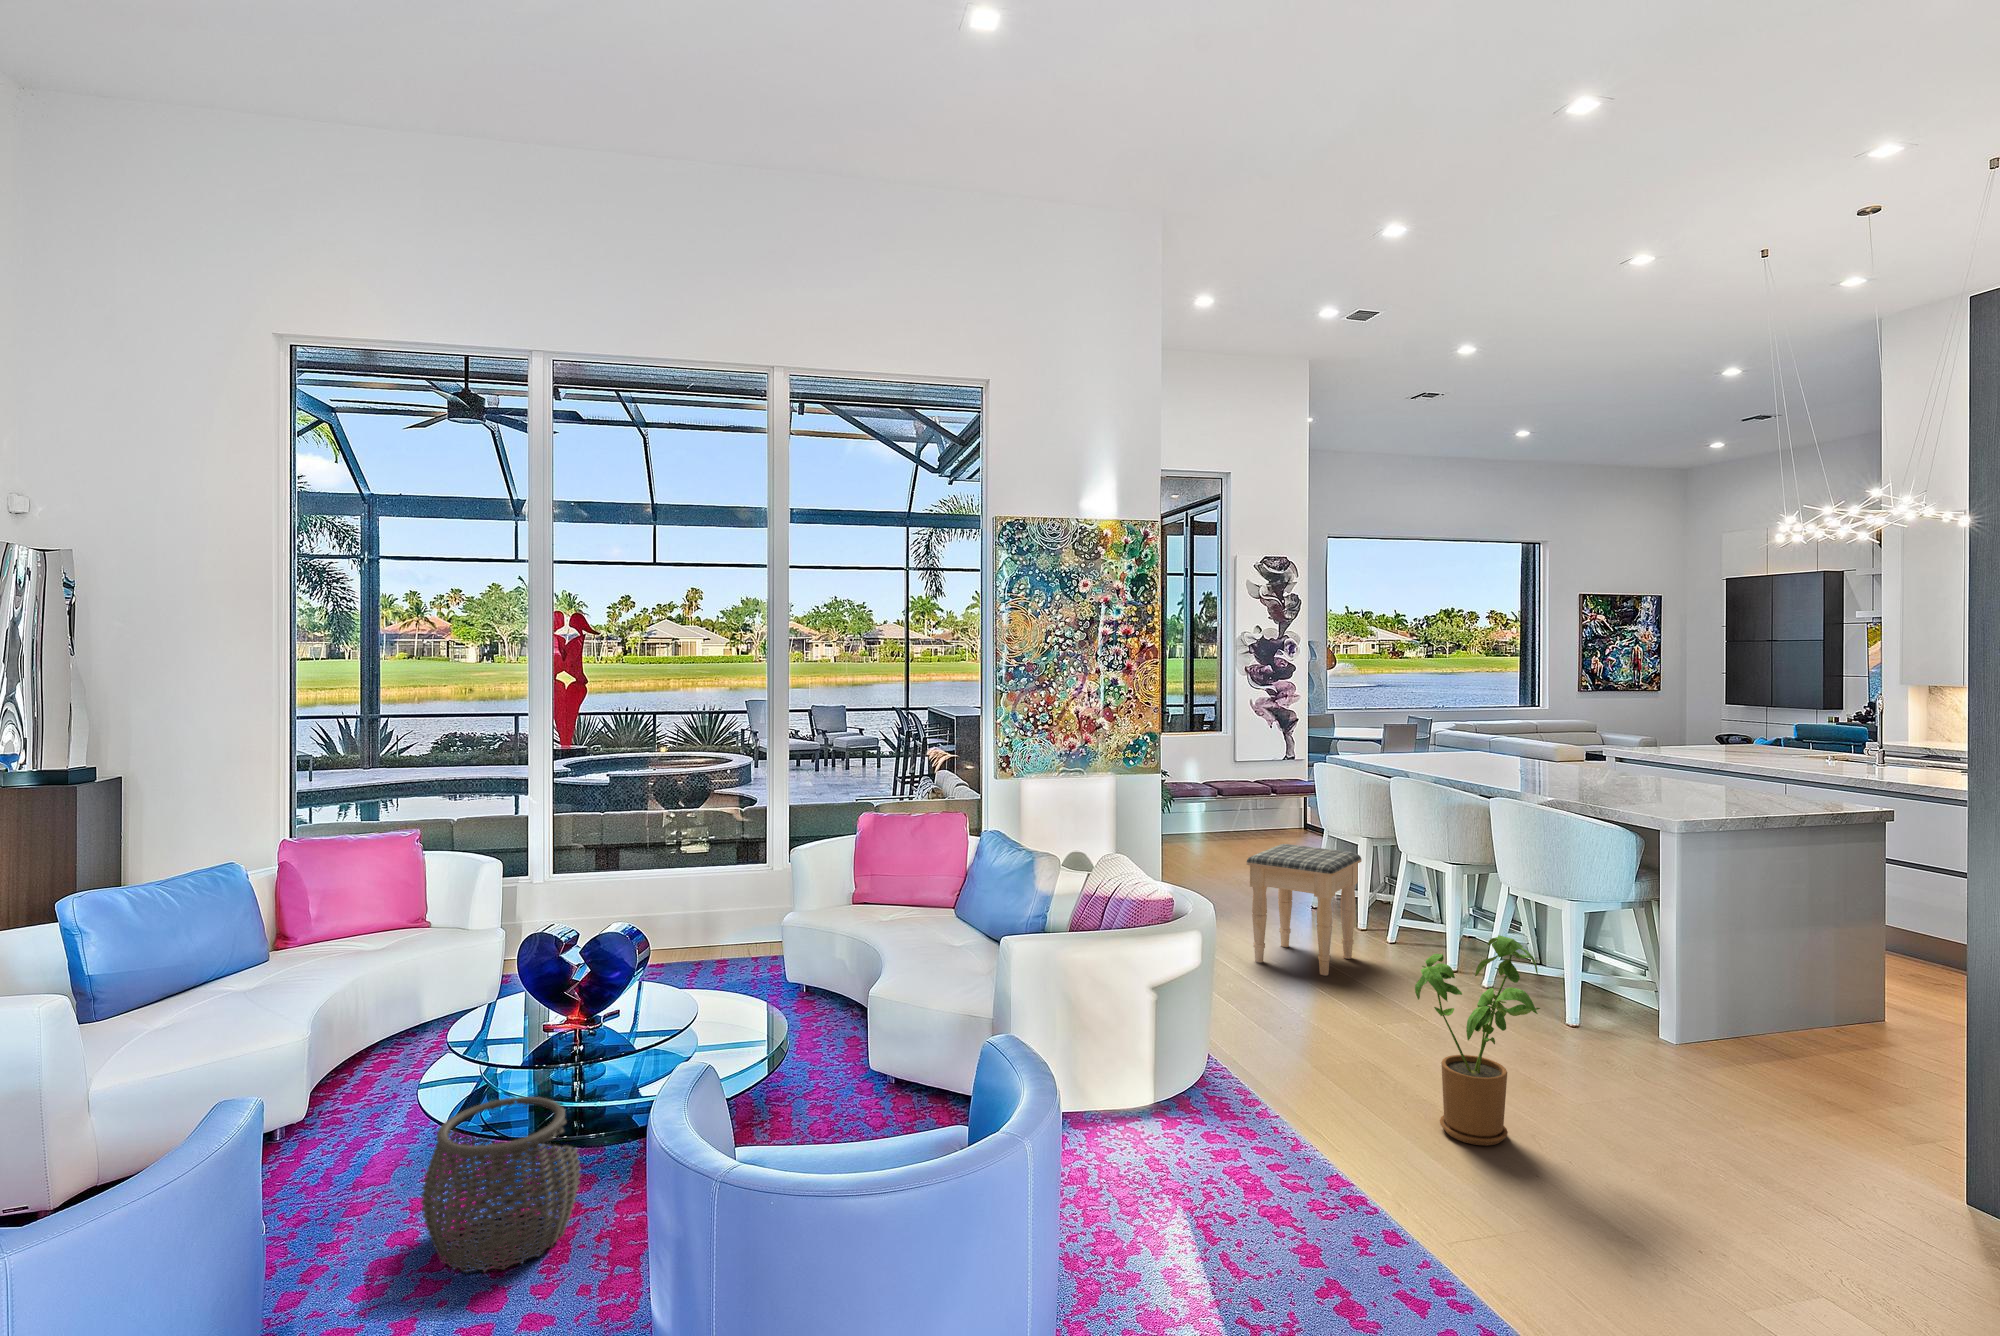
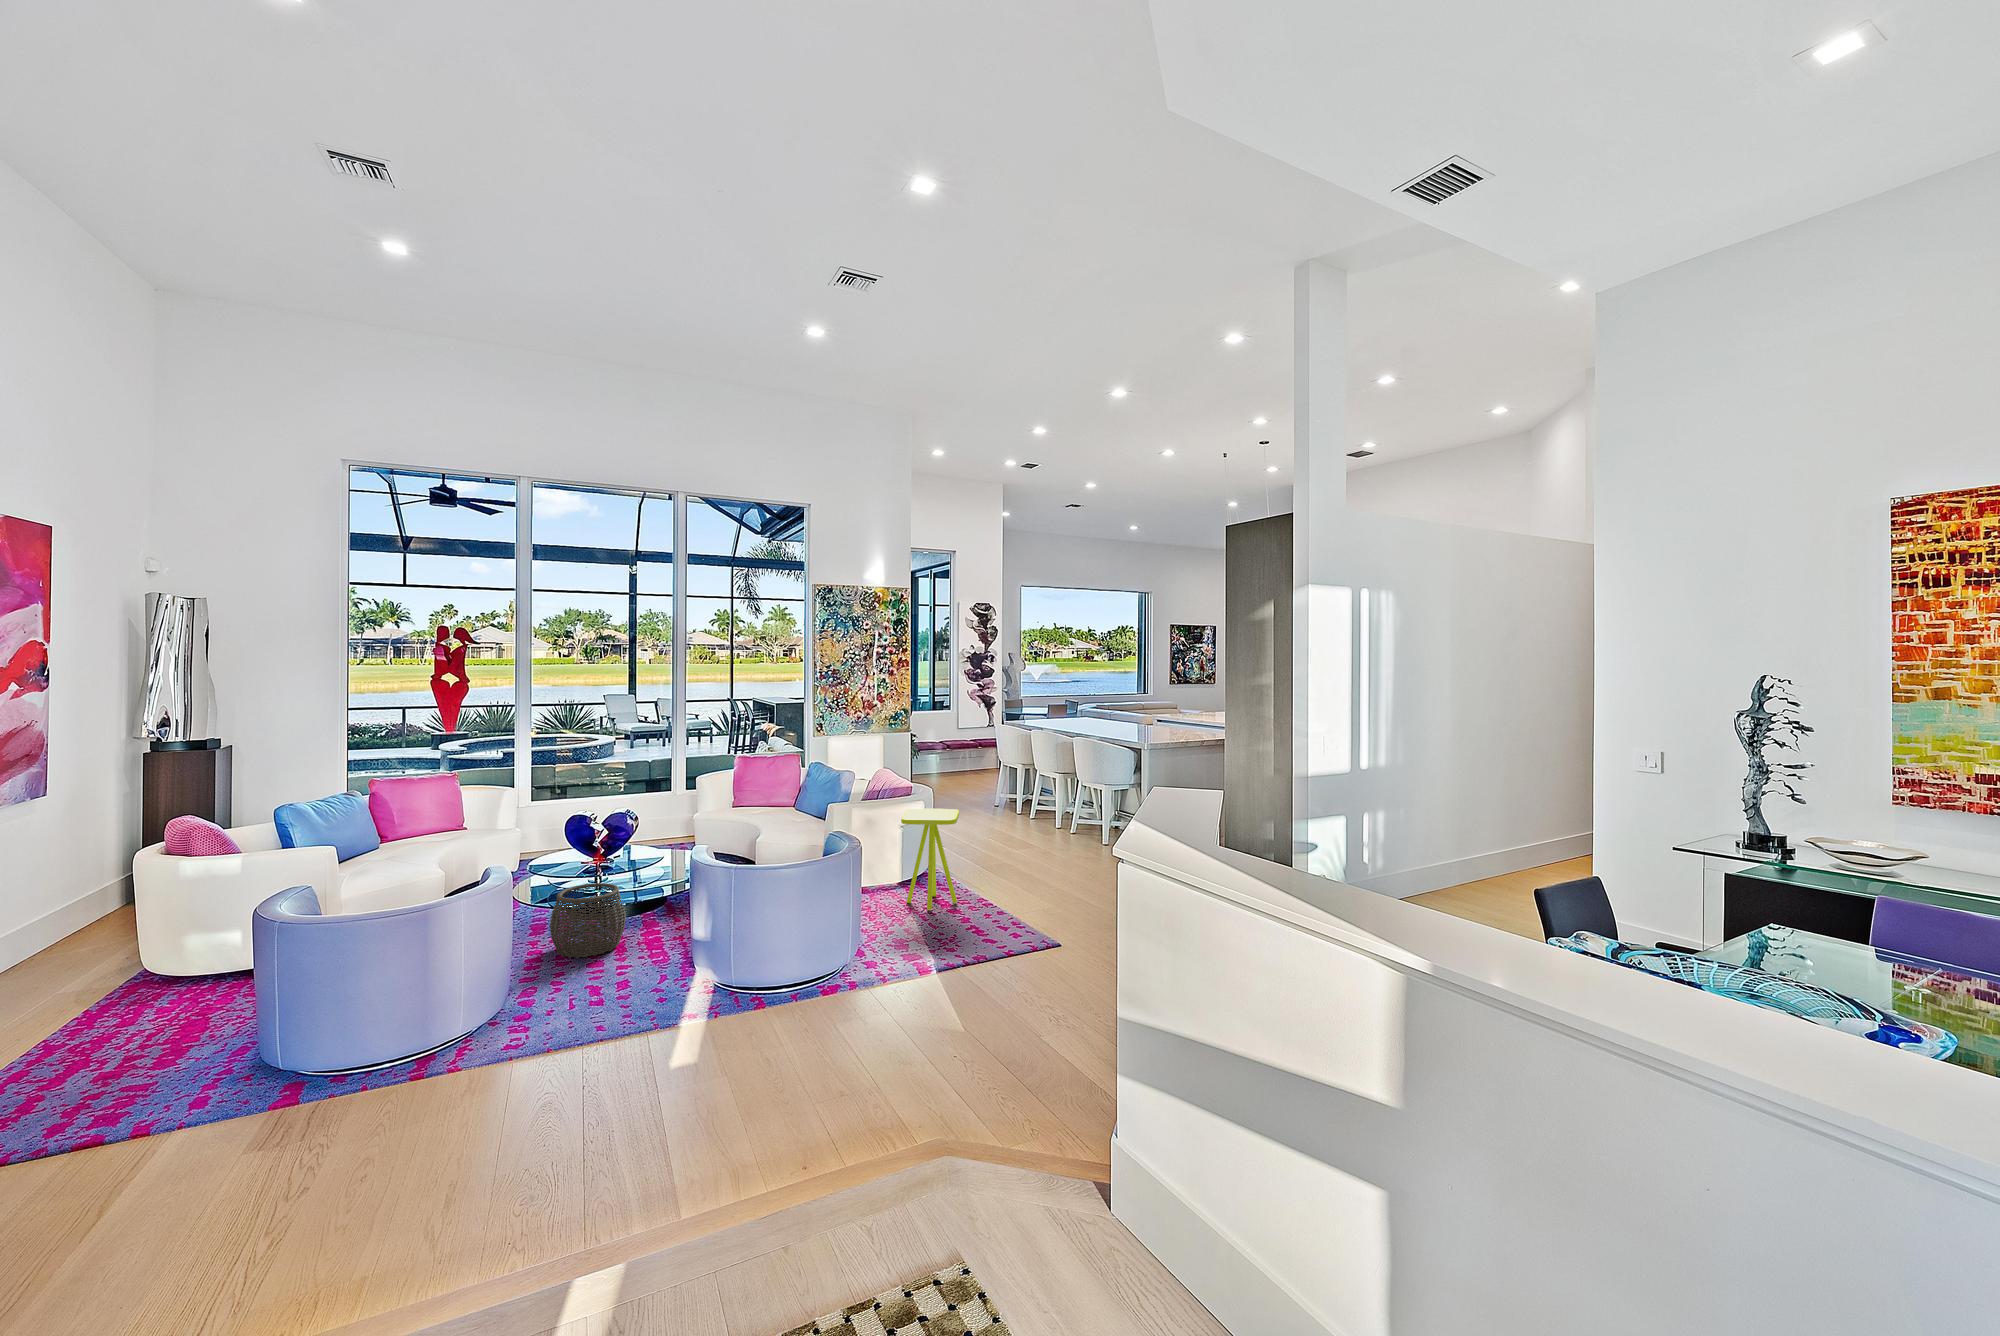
footstool: present [1246,844,1362,975] -> none [955,768,1015,834]
house plant: present [1415,935,1540,1146] -> none [1022,794,1073,888]
side table: none [1156,956,1282,1195] -> present [901,809,959,910]

